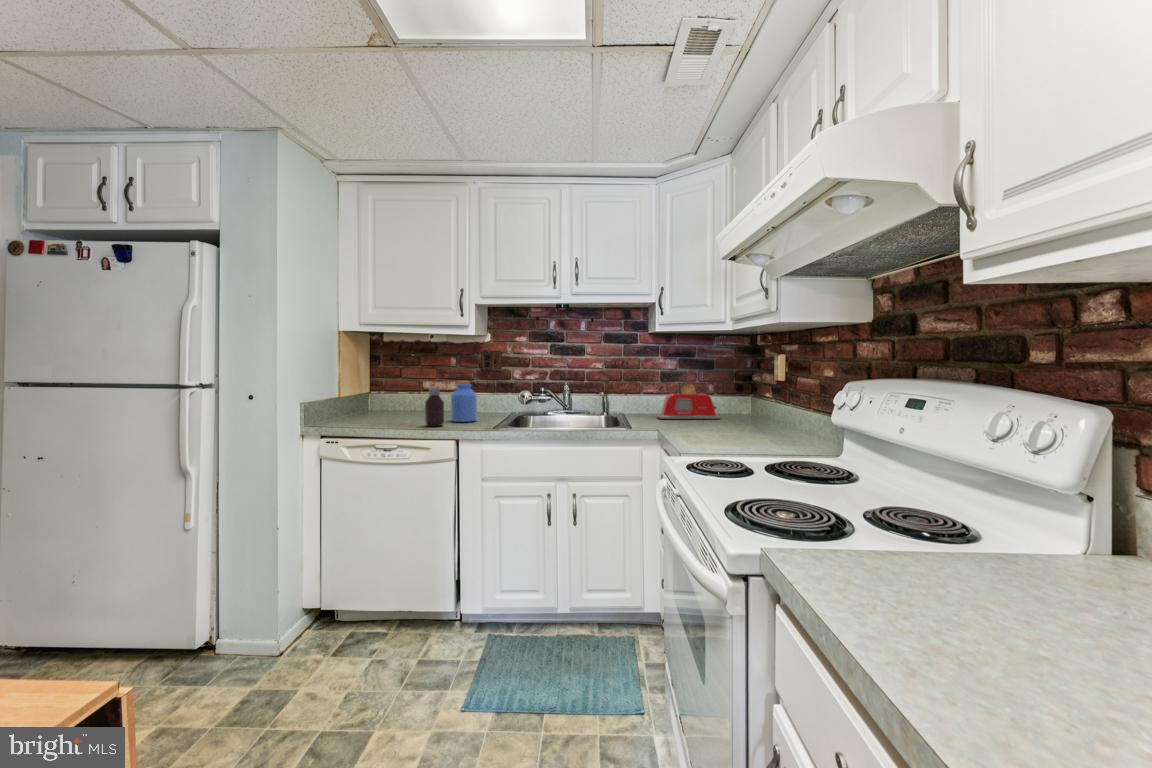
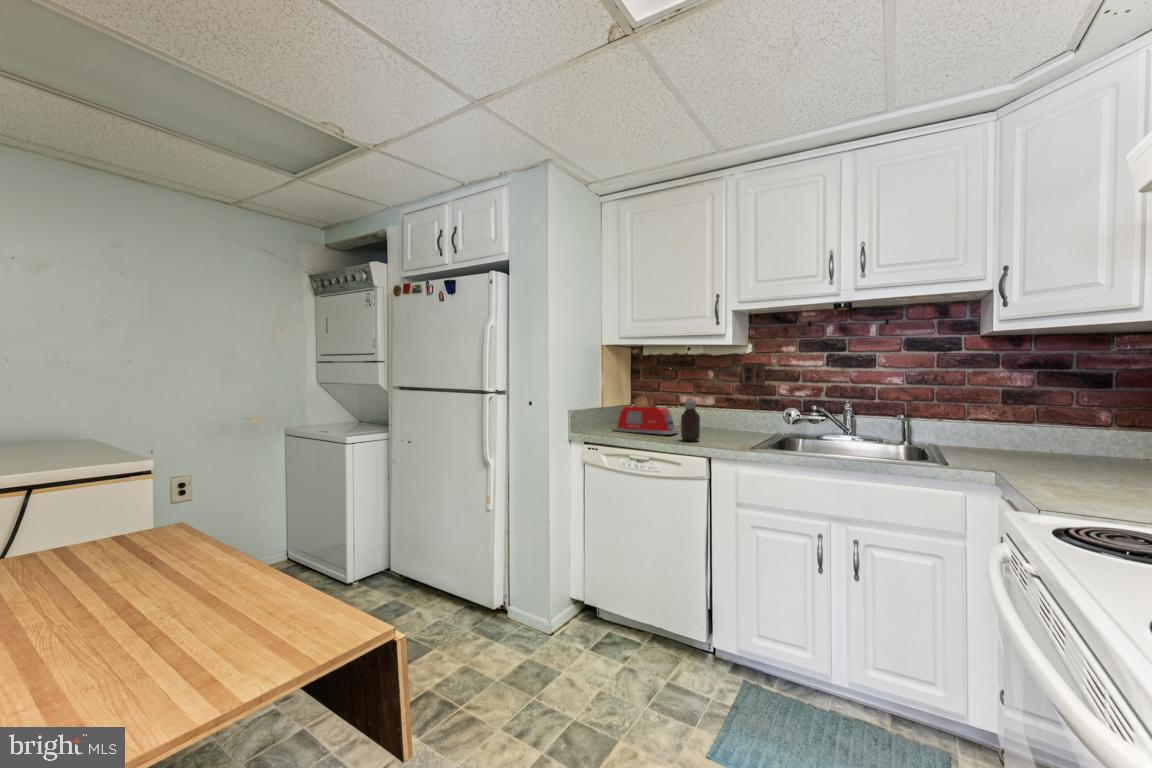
jar: present [451,381,477,422] -> none [708,395,736,439]
toaster: present [657,383,721,419] -> present [613,395,679,435]

